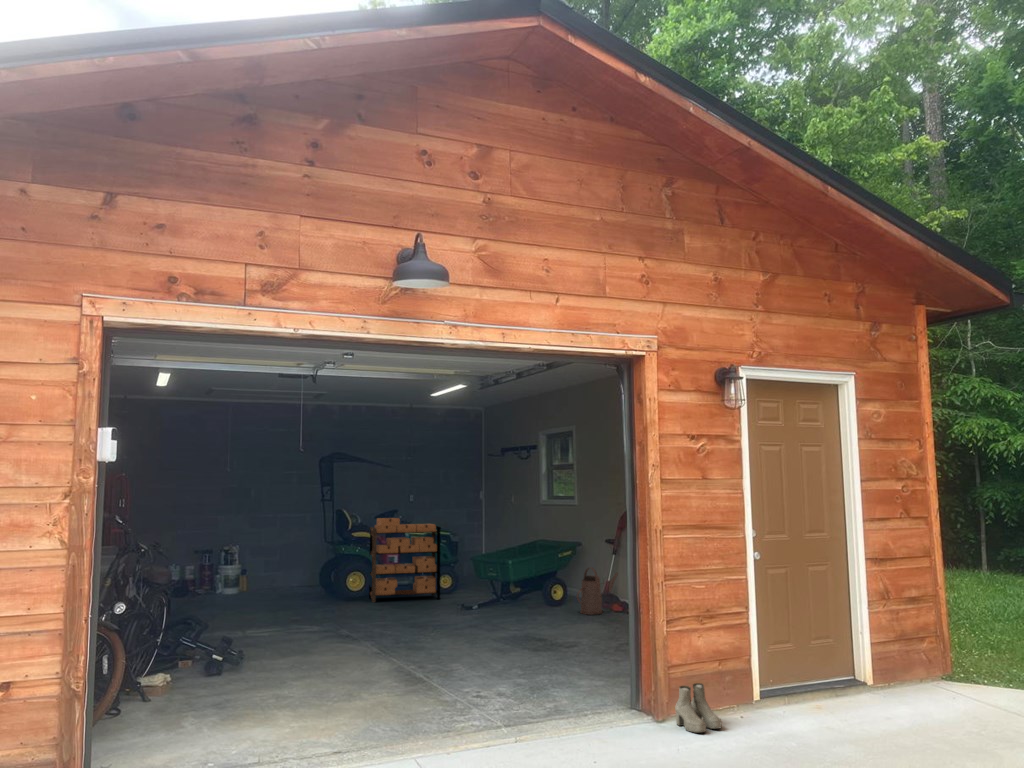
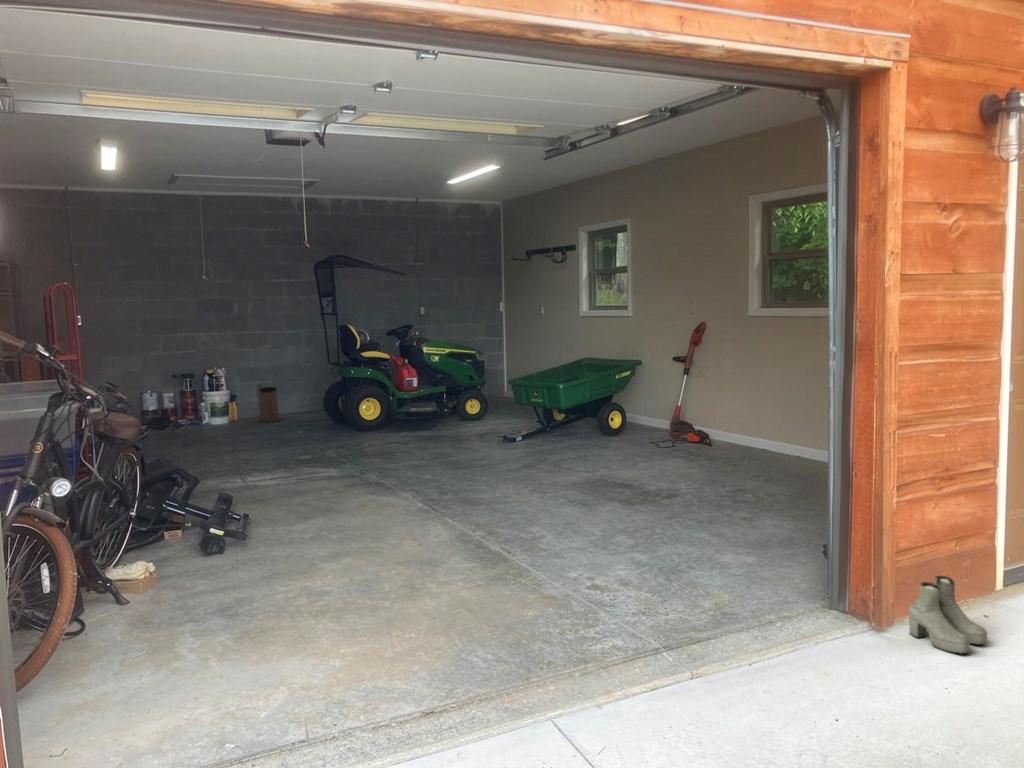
shelving unit: present [369,518,441,602] -> none [382,335,470,433]
watering can: present [577,568,618,615] -> present [258,380,280,422]

